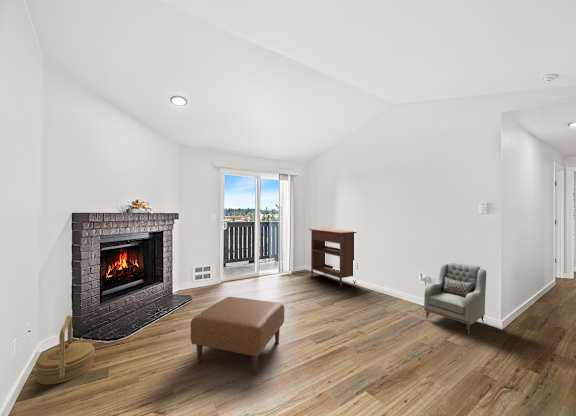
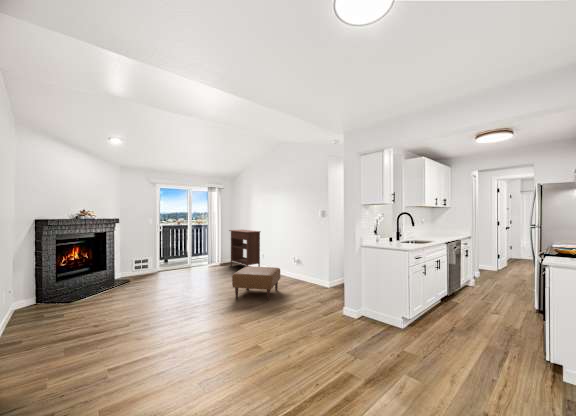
armchair: present [424,262,486,333] -> none [285,239,321,291]
ottoman: present [191,297,284,375] -> present [232,266,280,300]
woven basket: present [35,315,95,385] -> none [13,284,53,323]

